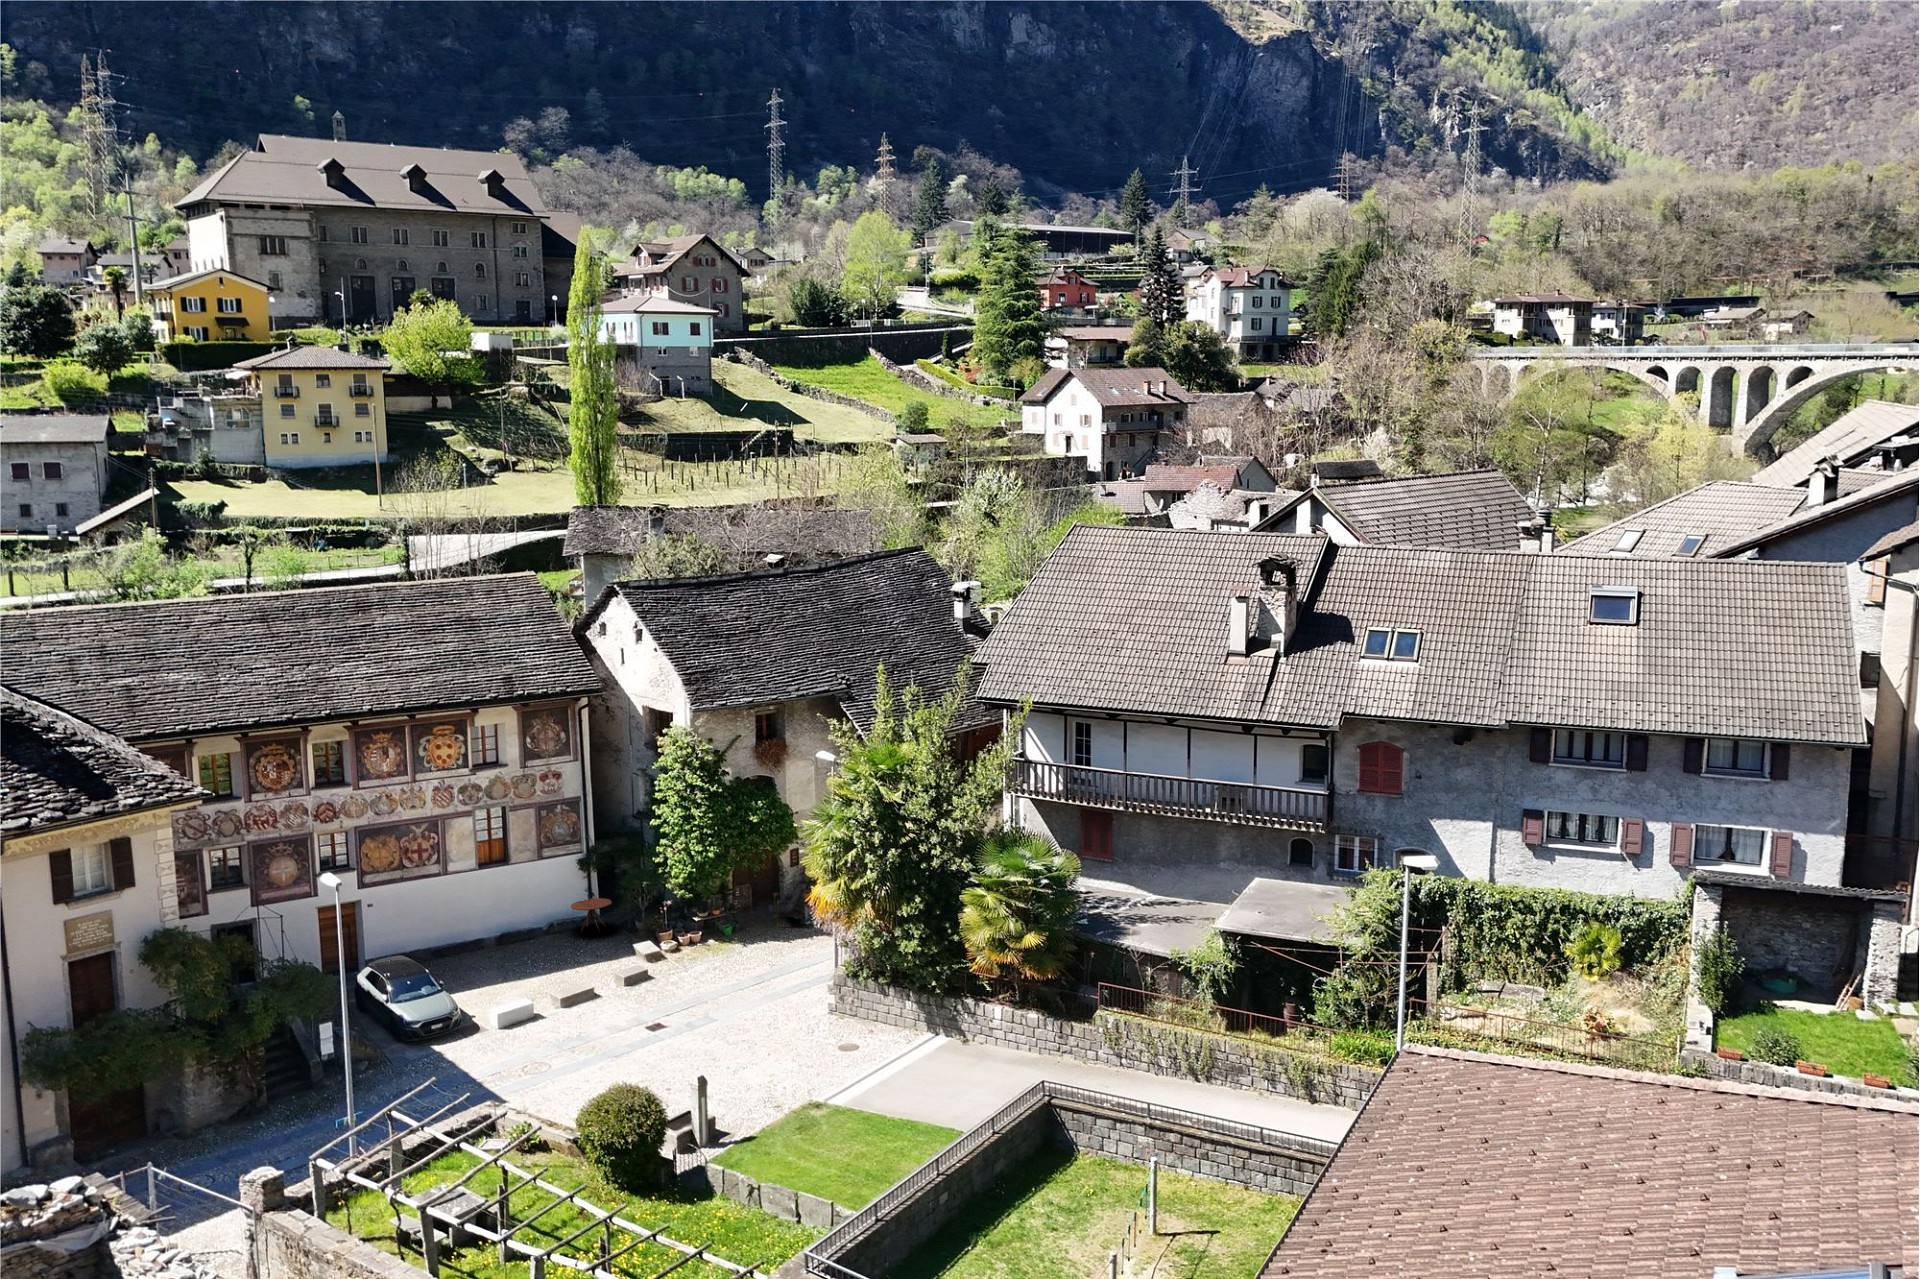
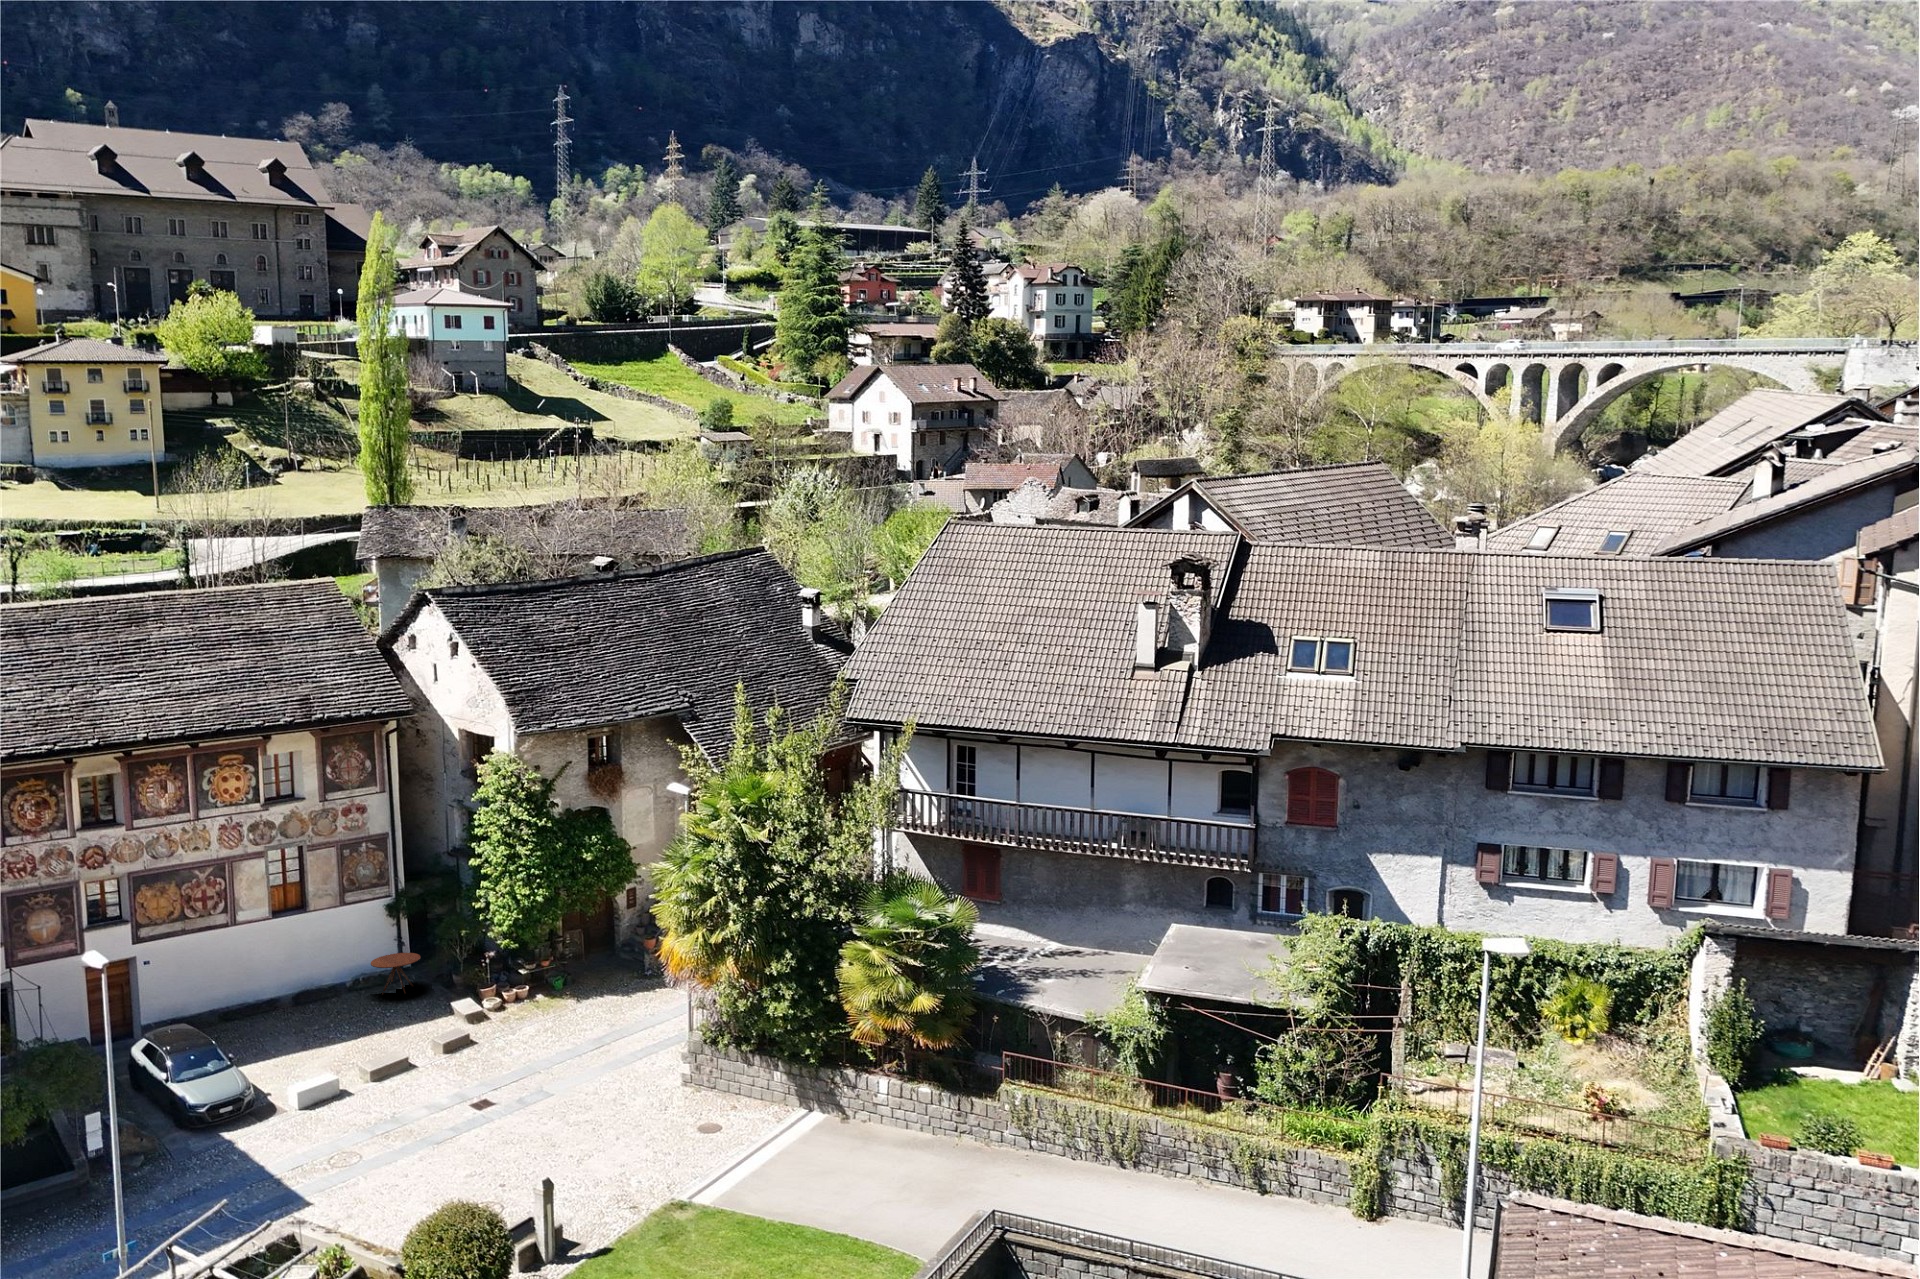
lounge chair: present [769,884,804,924] -> none [609,931,651,983]

